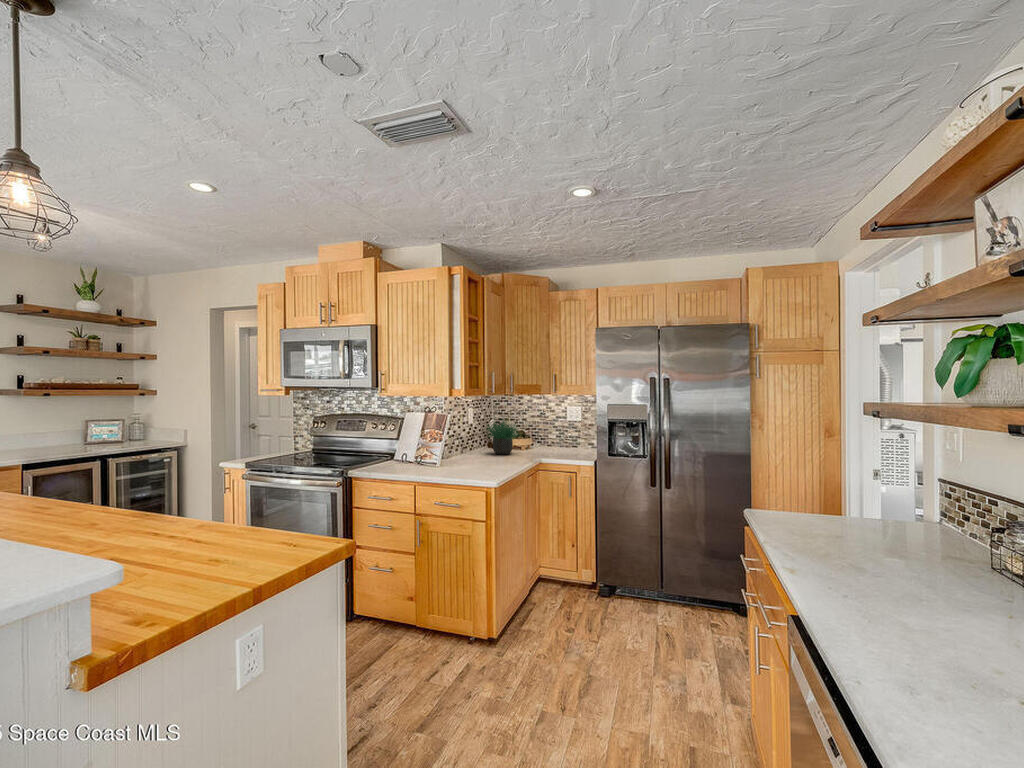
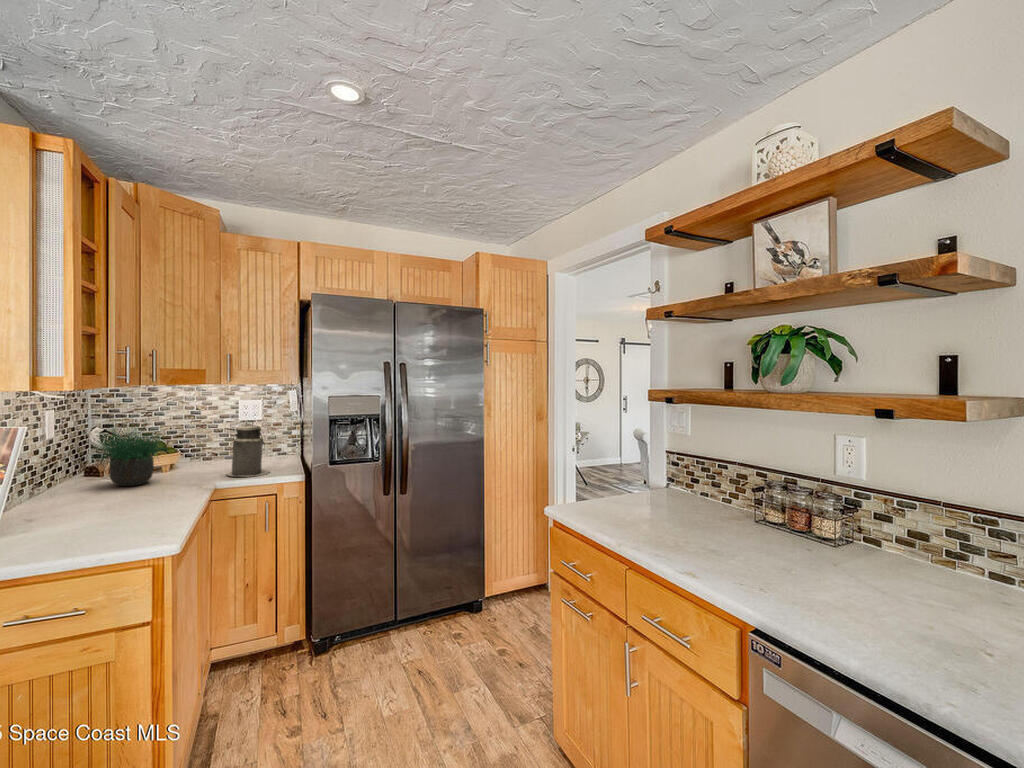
canister: none [550,420,576,458] -> present [227,421,270,477]

